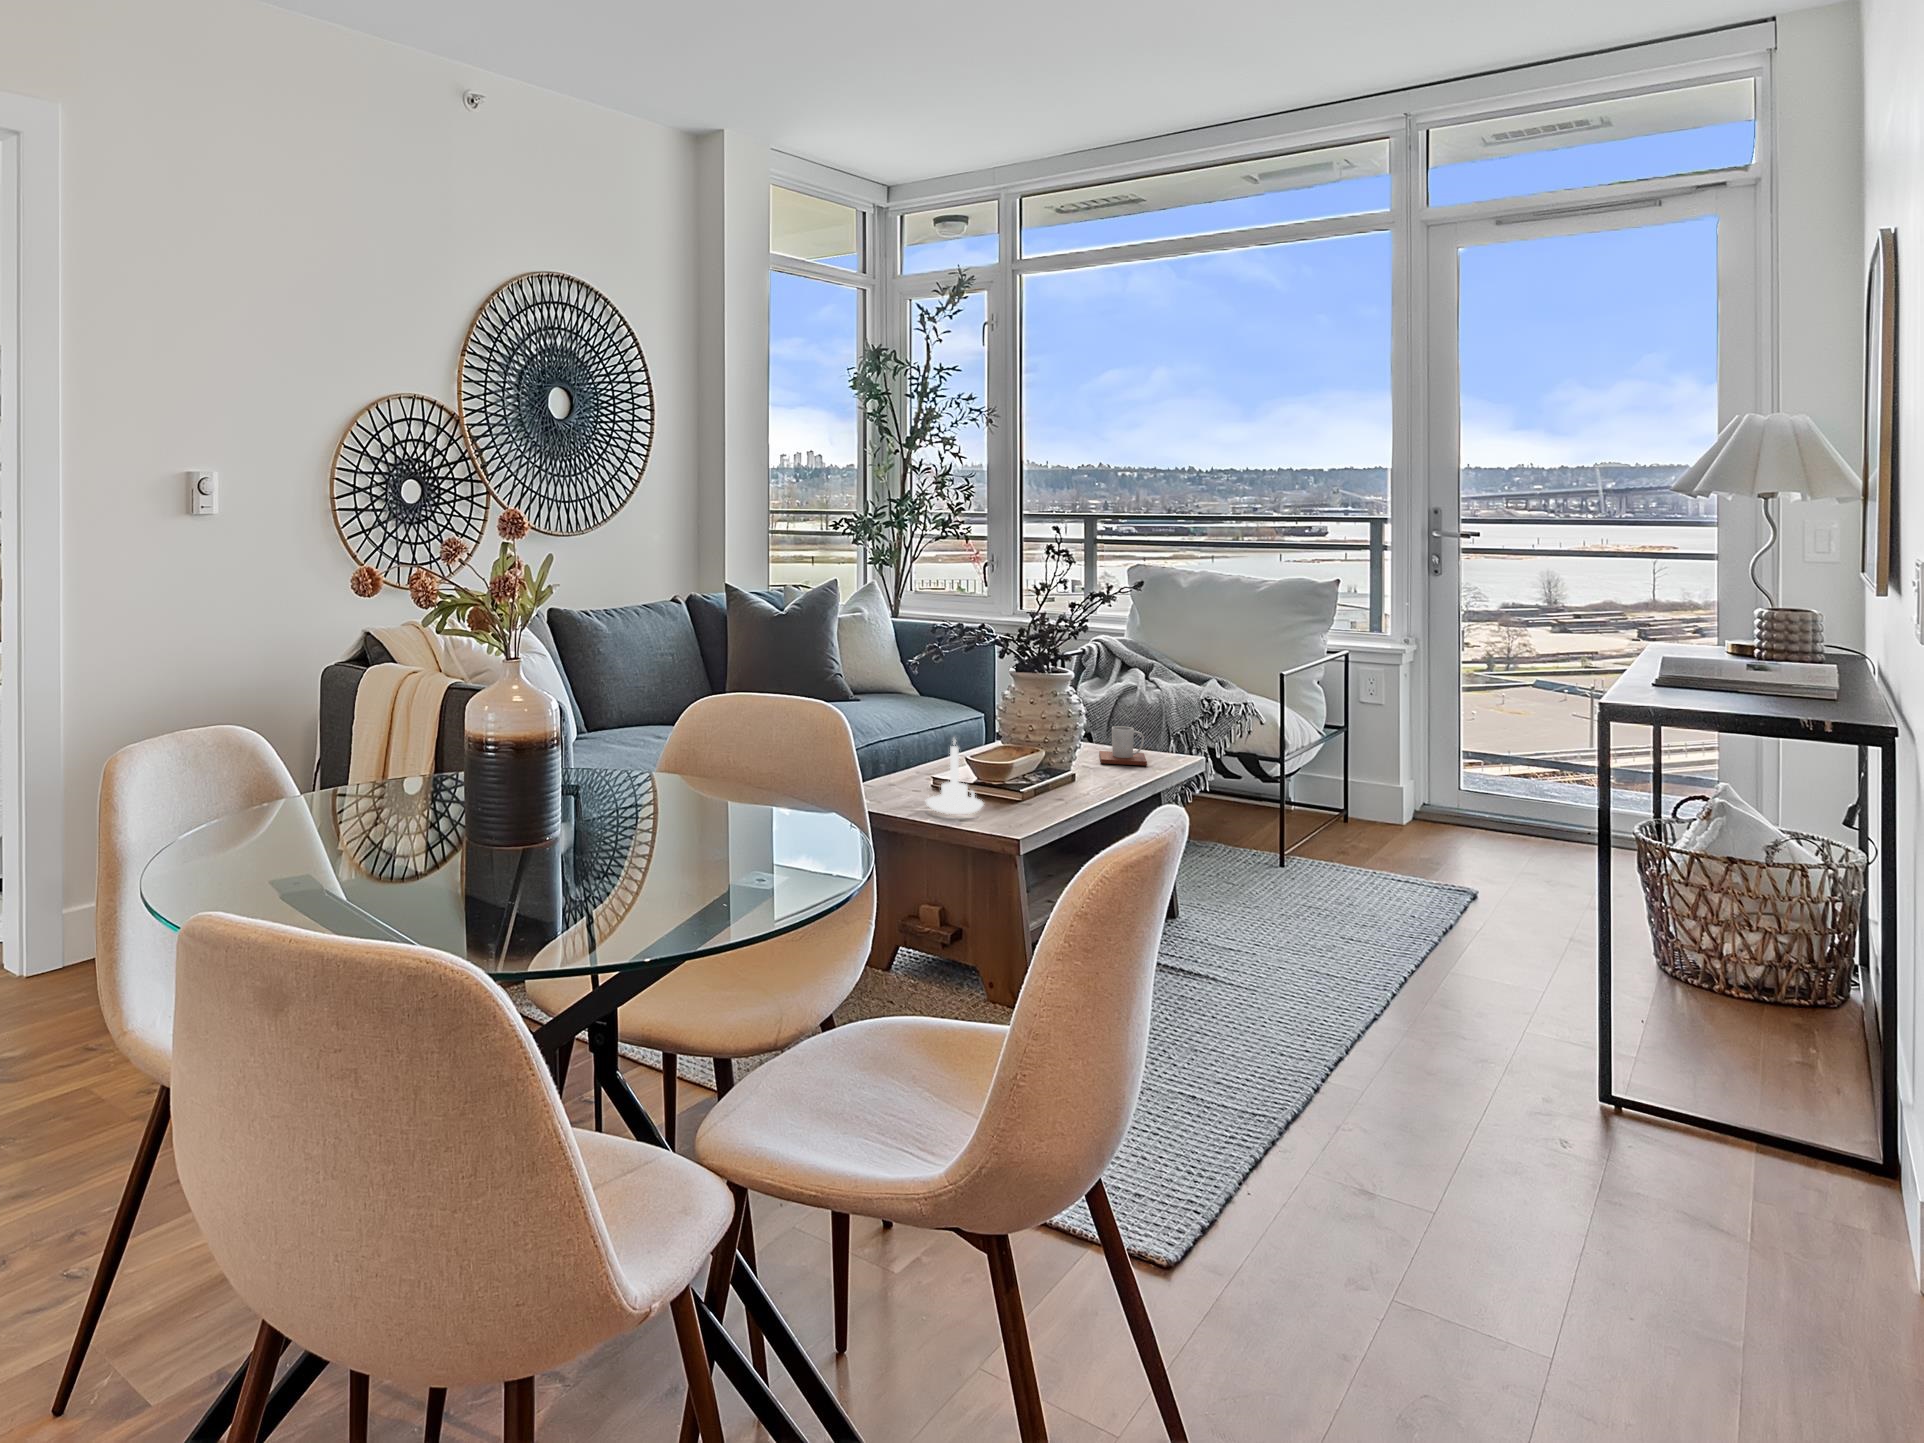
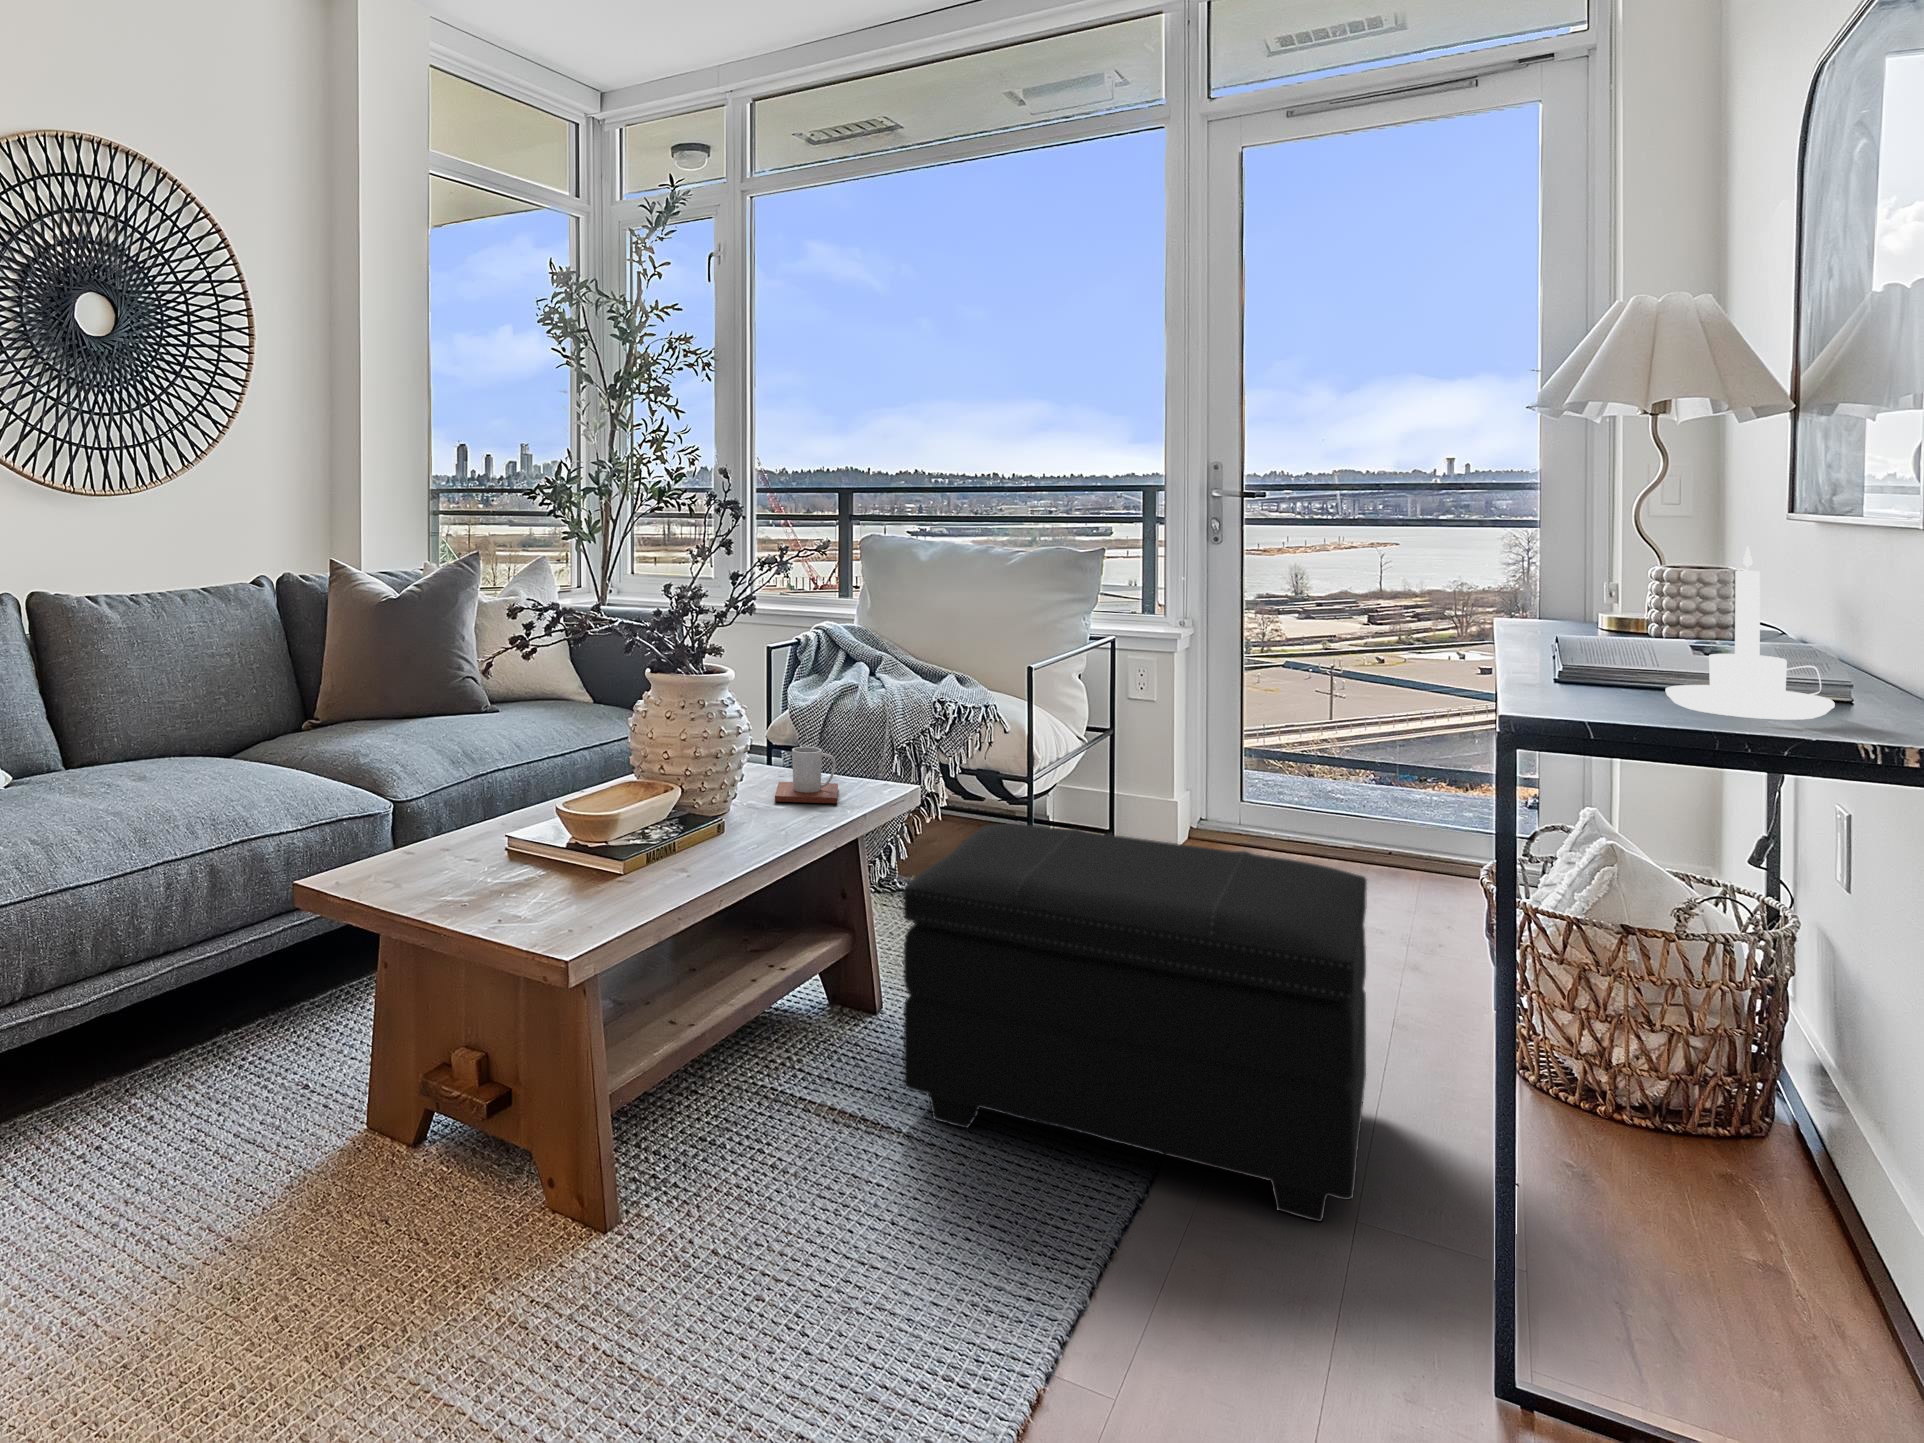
candle holder: present [926,740,984,814] -> present [1665,546,1835,720]
footstool: none [1207,784,1539,1030] -> present [903,824,1367,1222]

